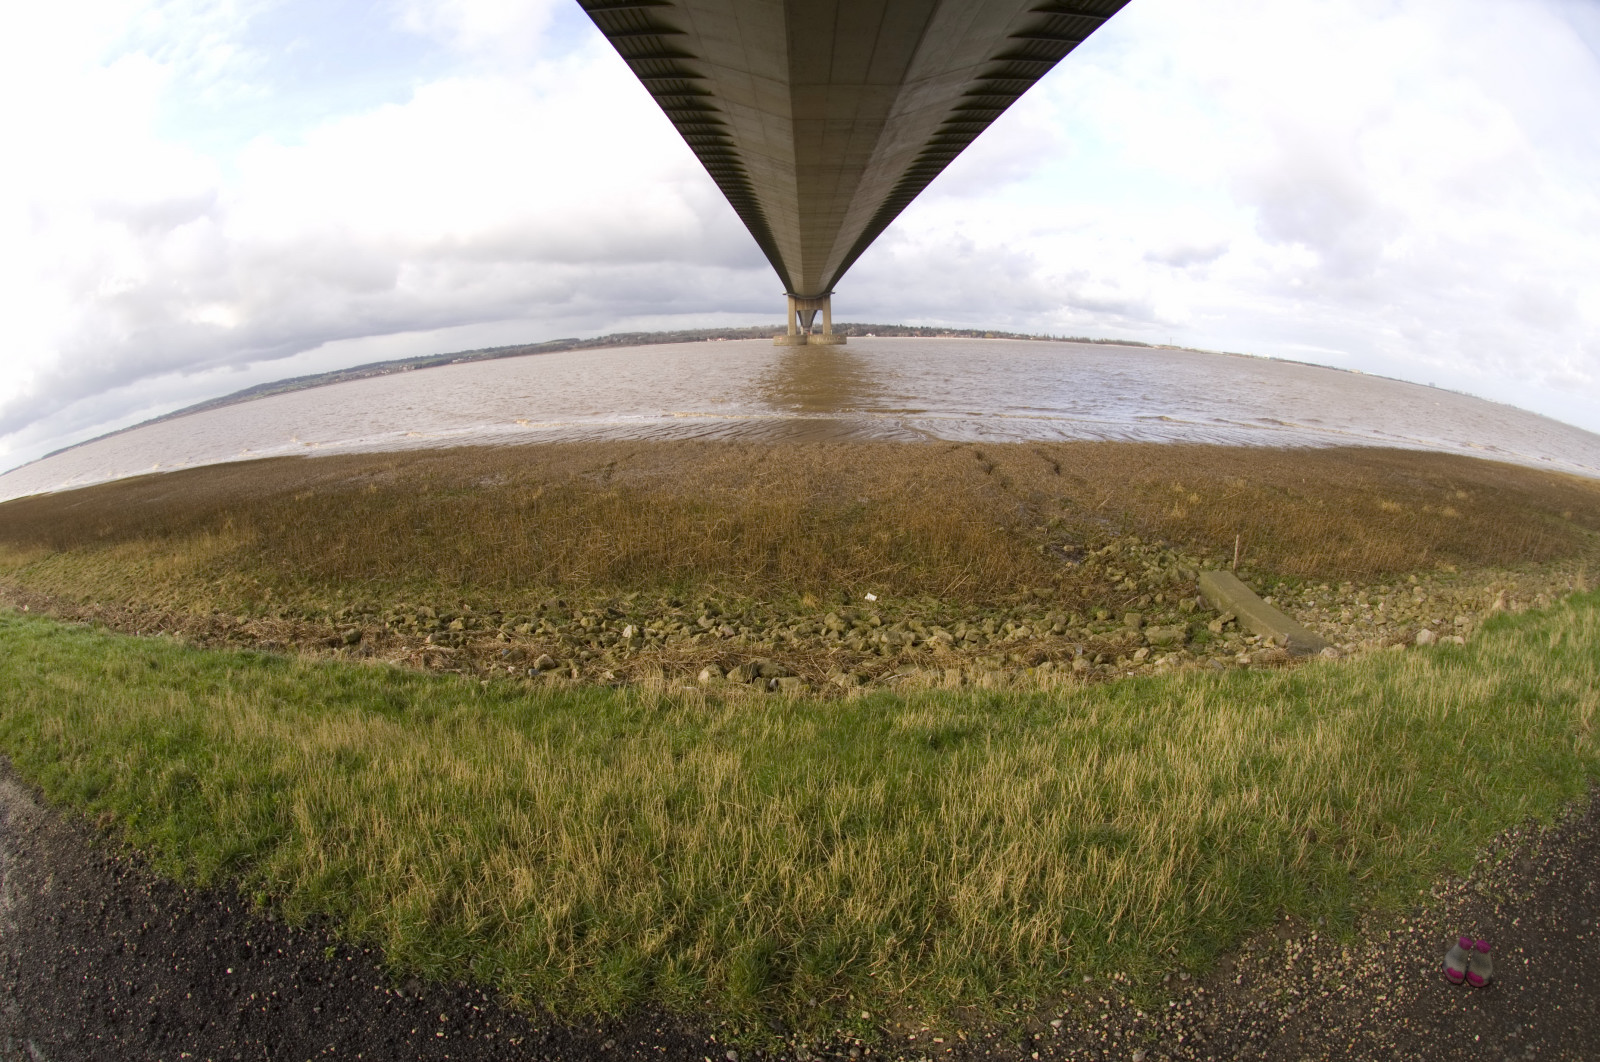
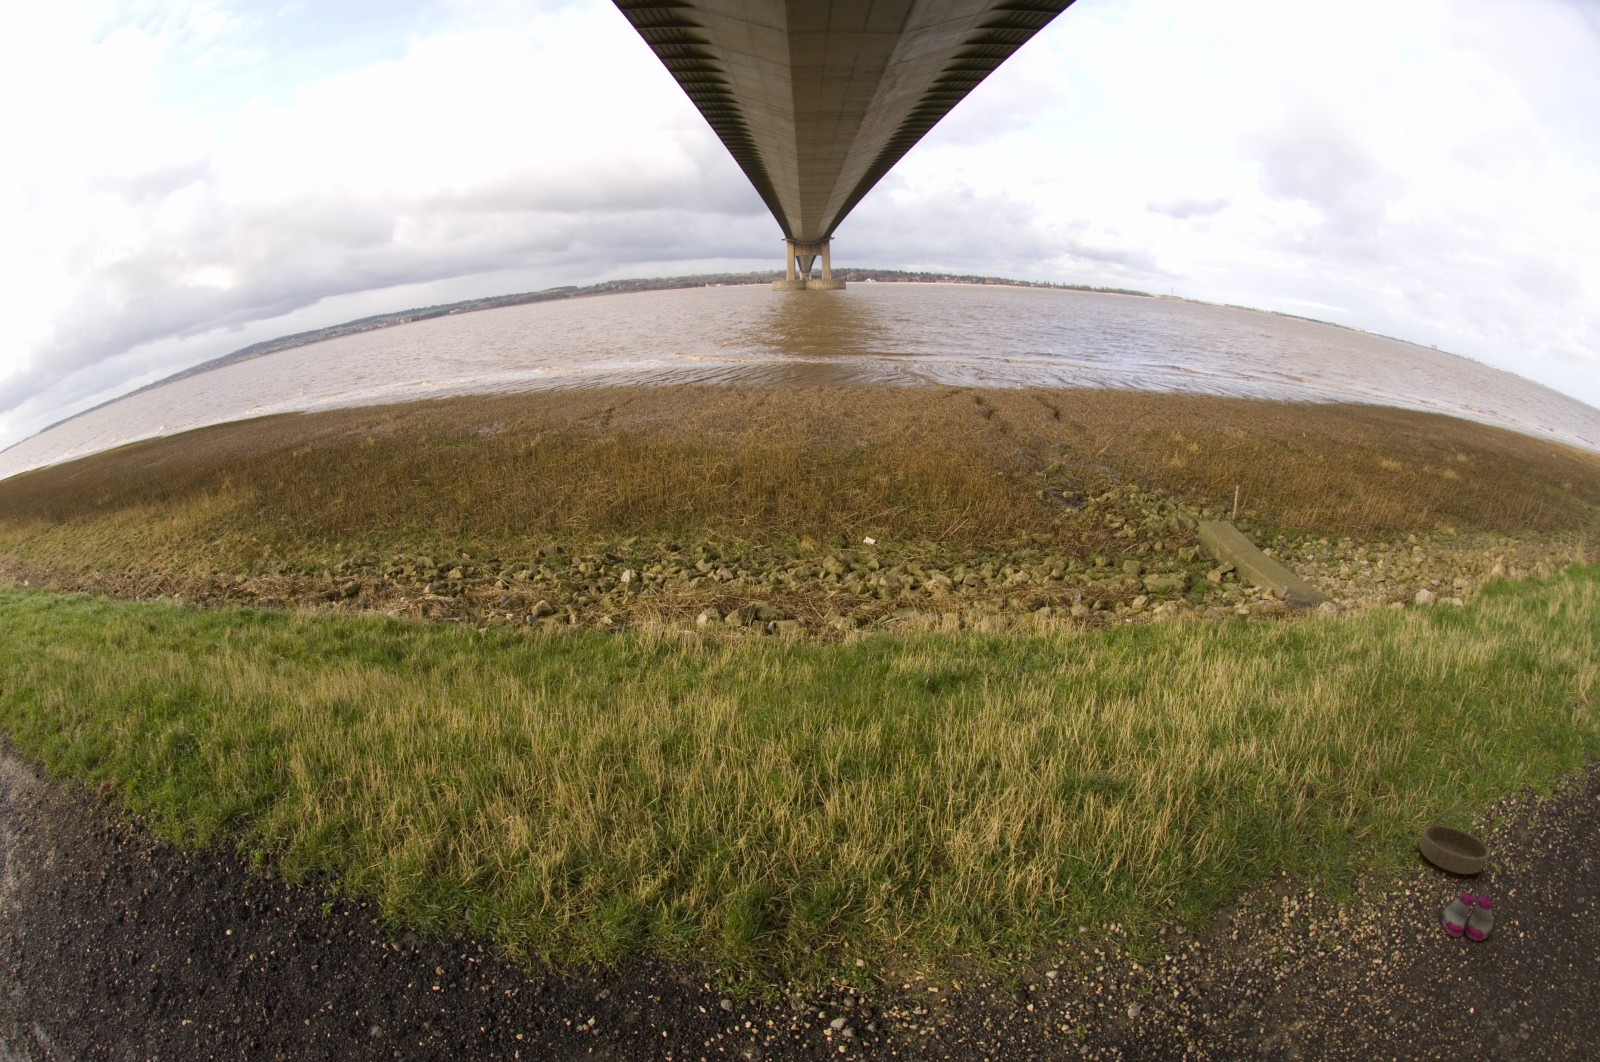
basket: none [1420,852,1489,921] -> present [1420,808,1491,874]

